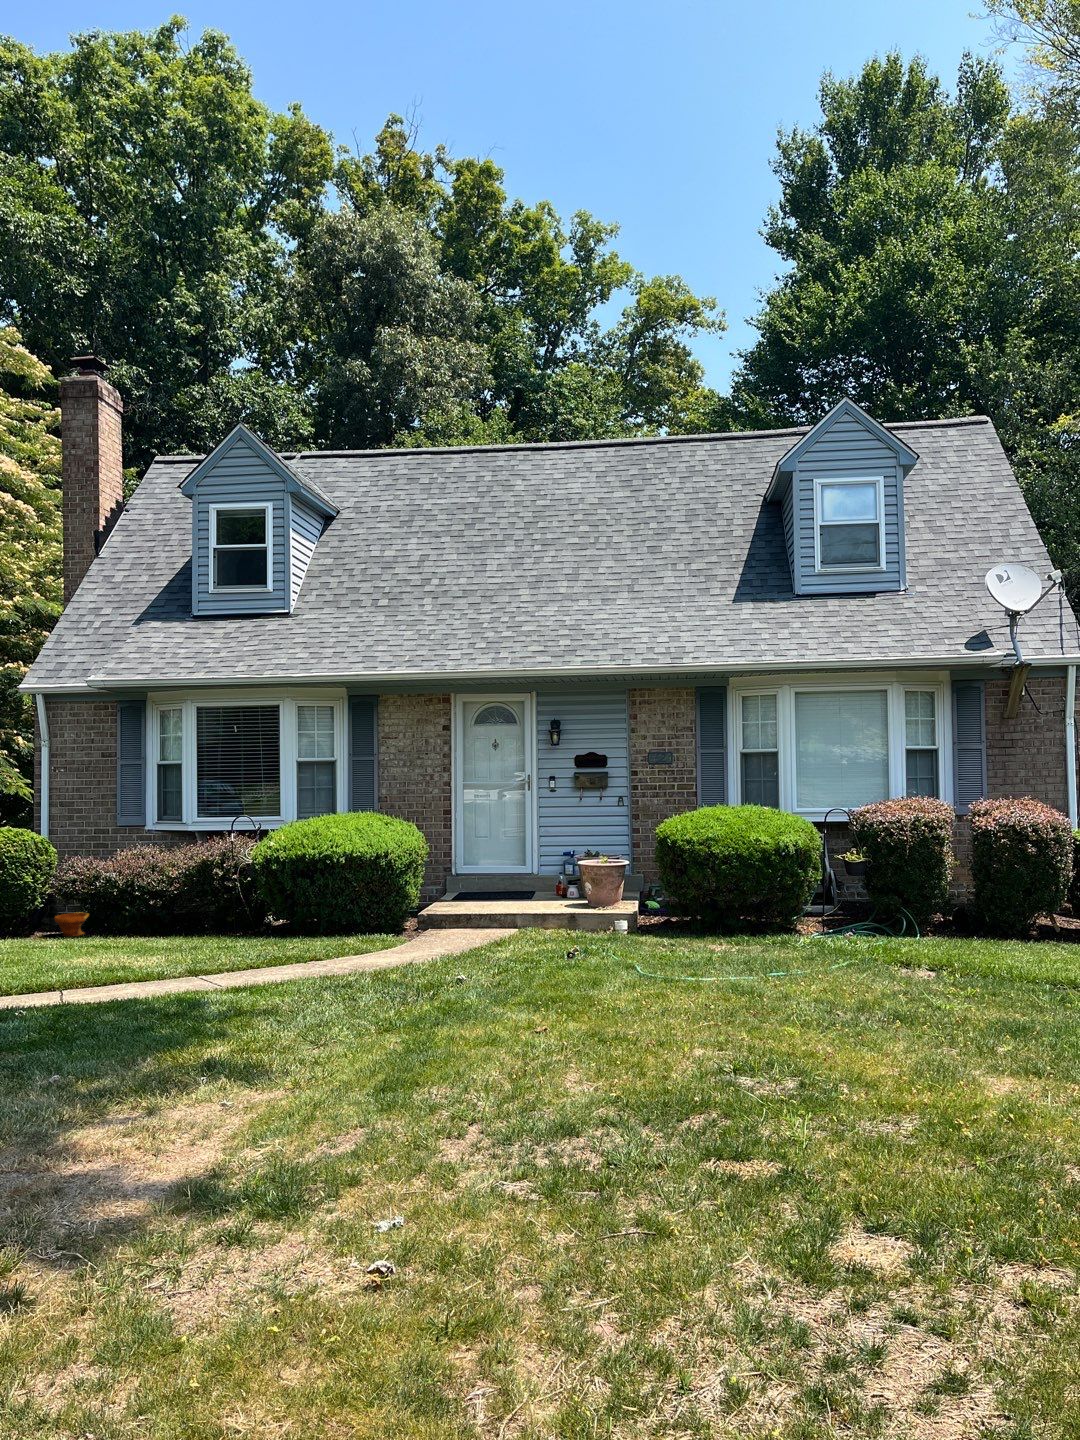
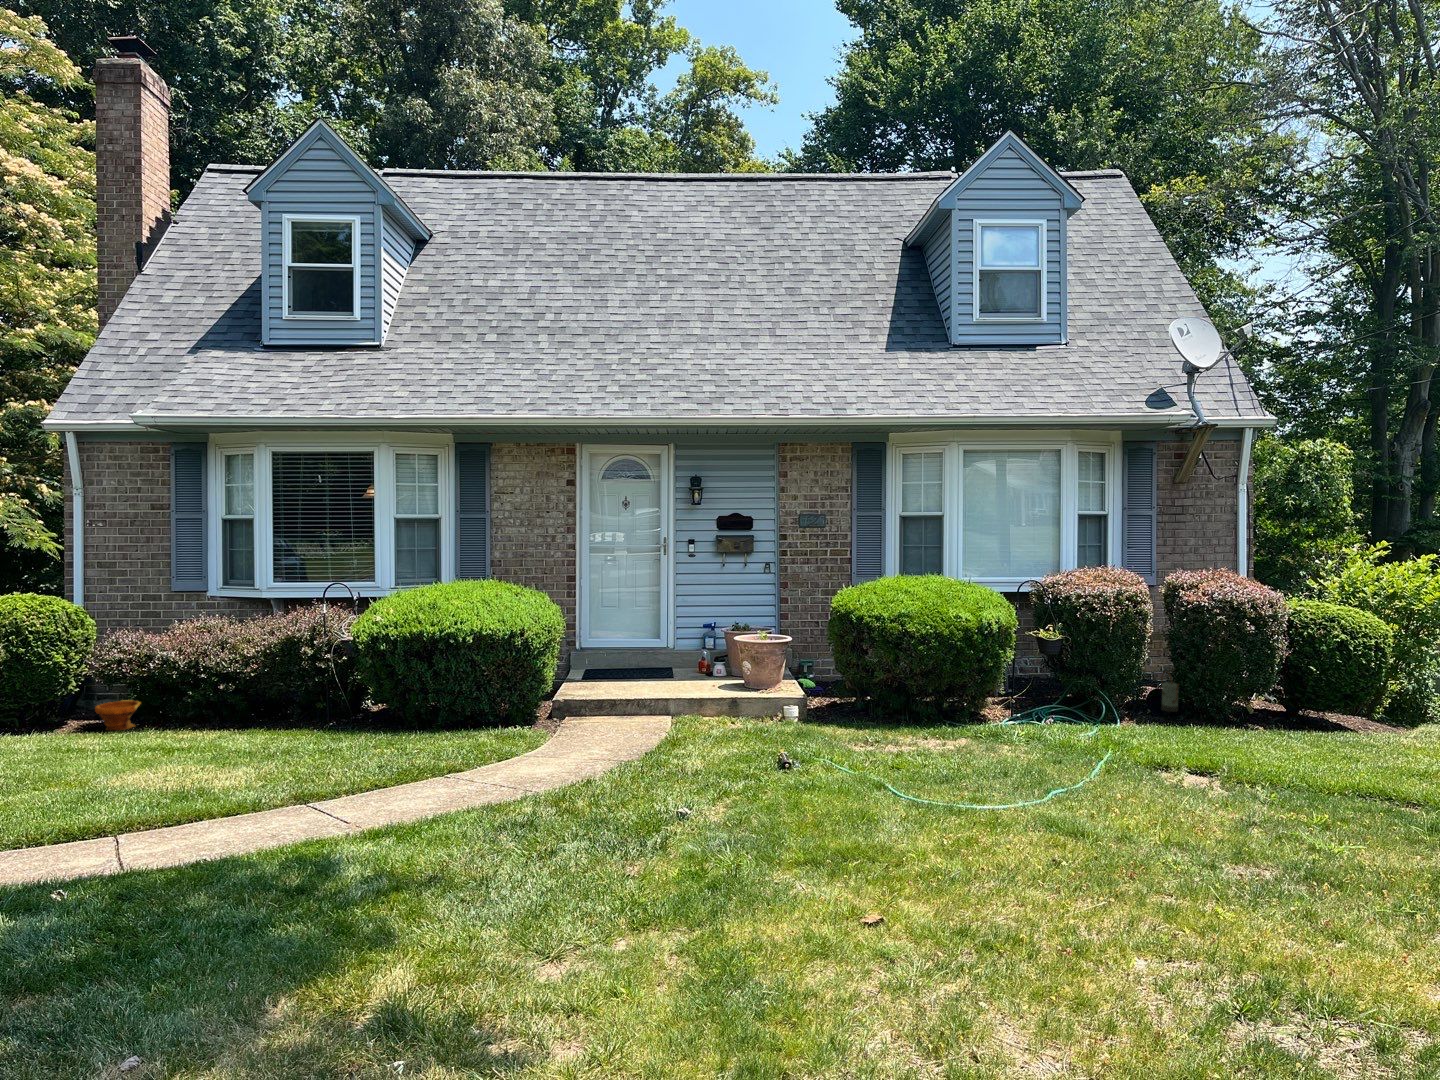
watering can: none [965,894,981,932] -> present [1161,671,1179,712]

